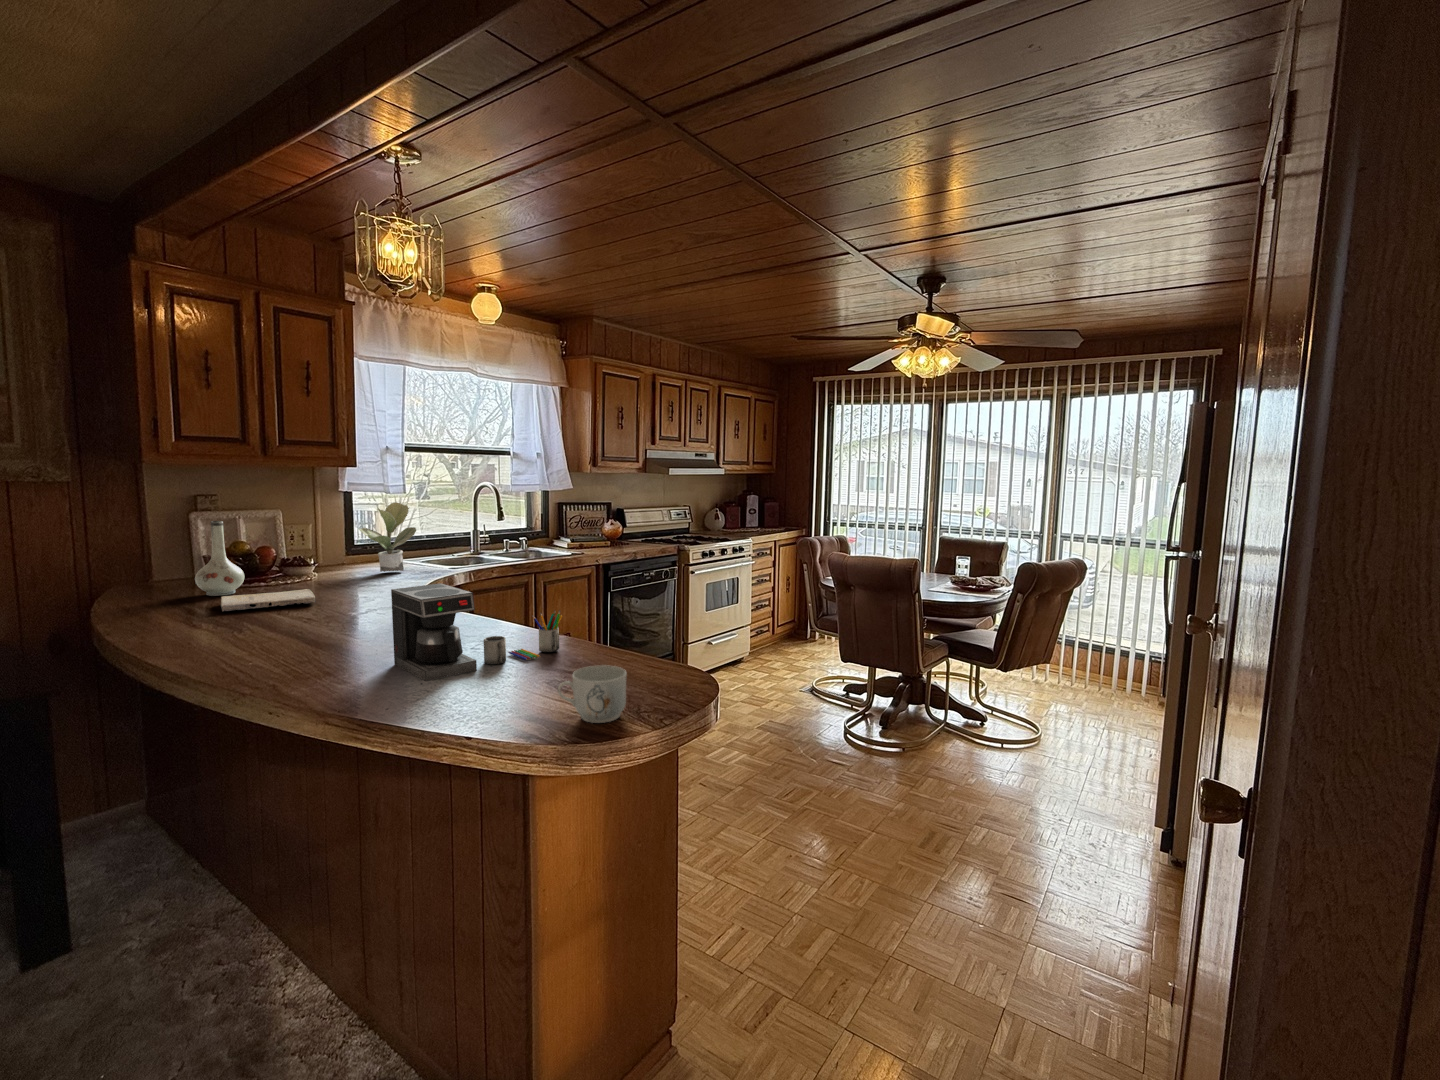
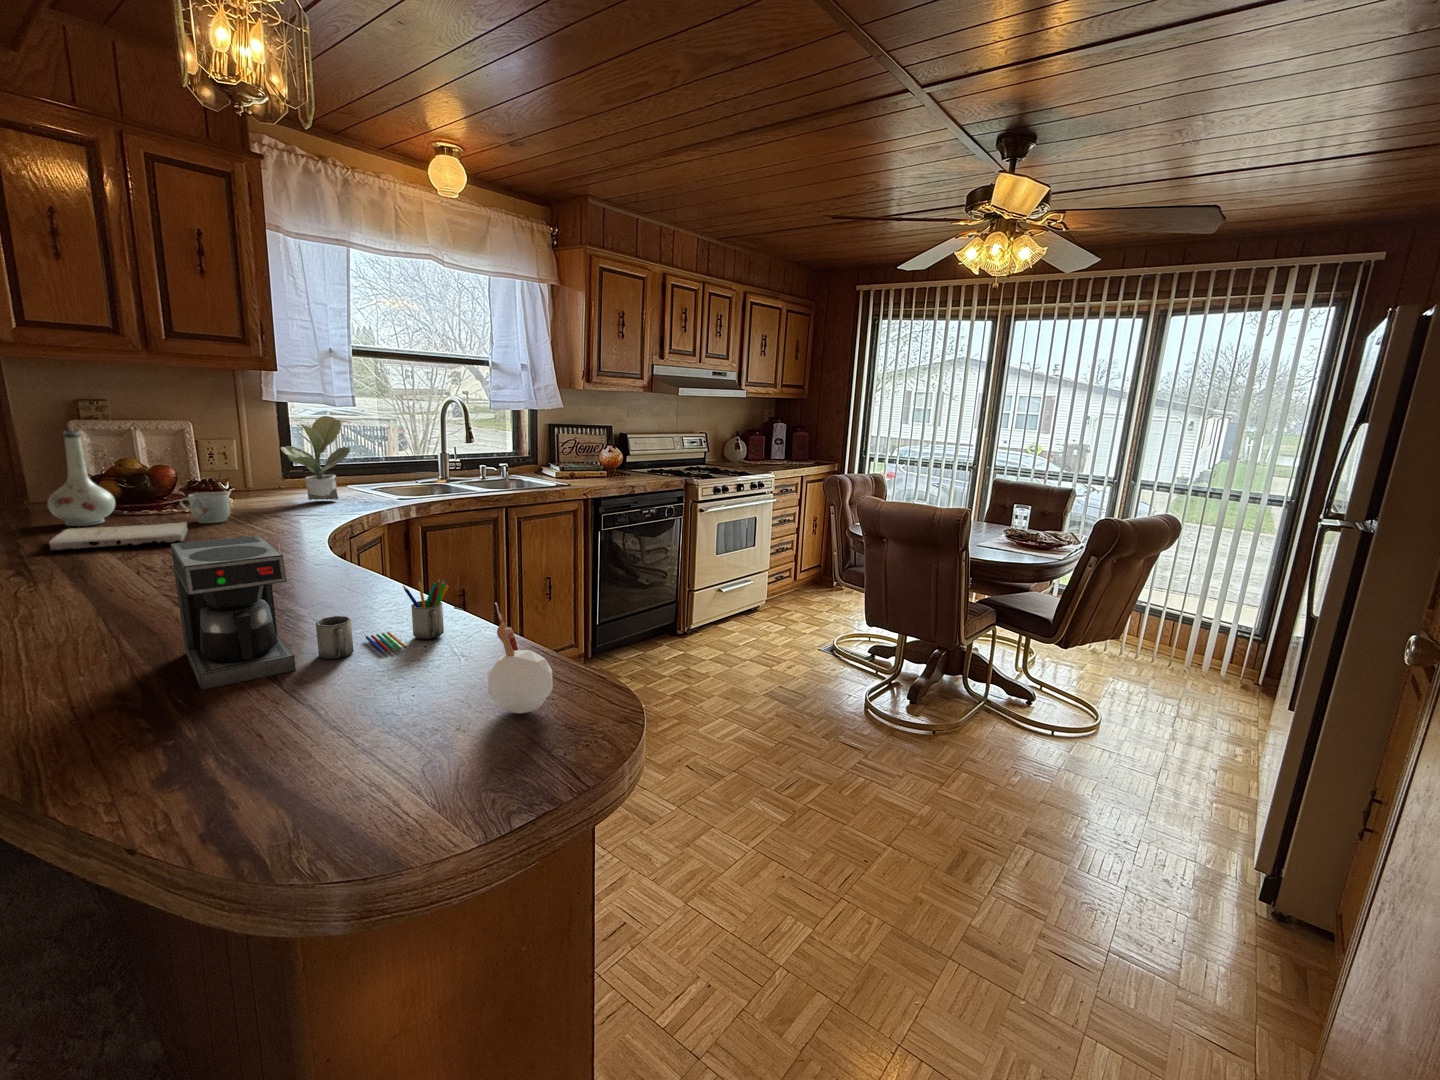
candle: none [618,615,658,685] -> present [488,603,553,713]
mug: present [558,665,626,723] -> present [180,492,230,523]

